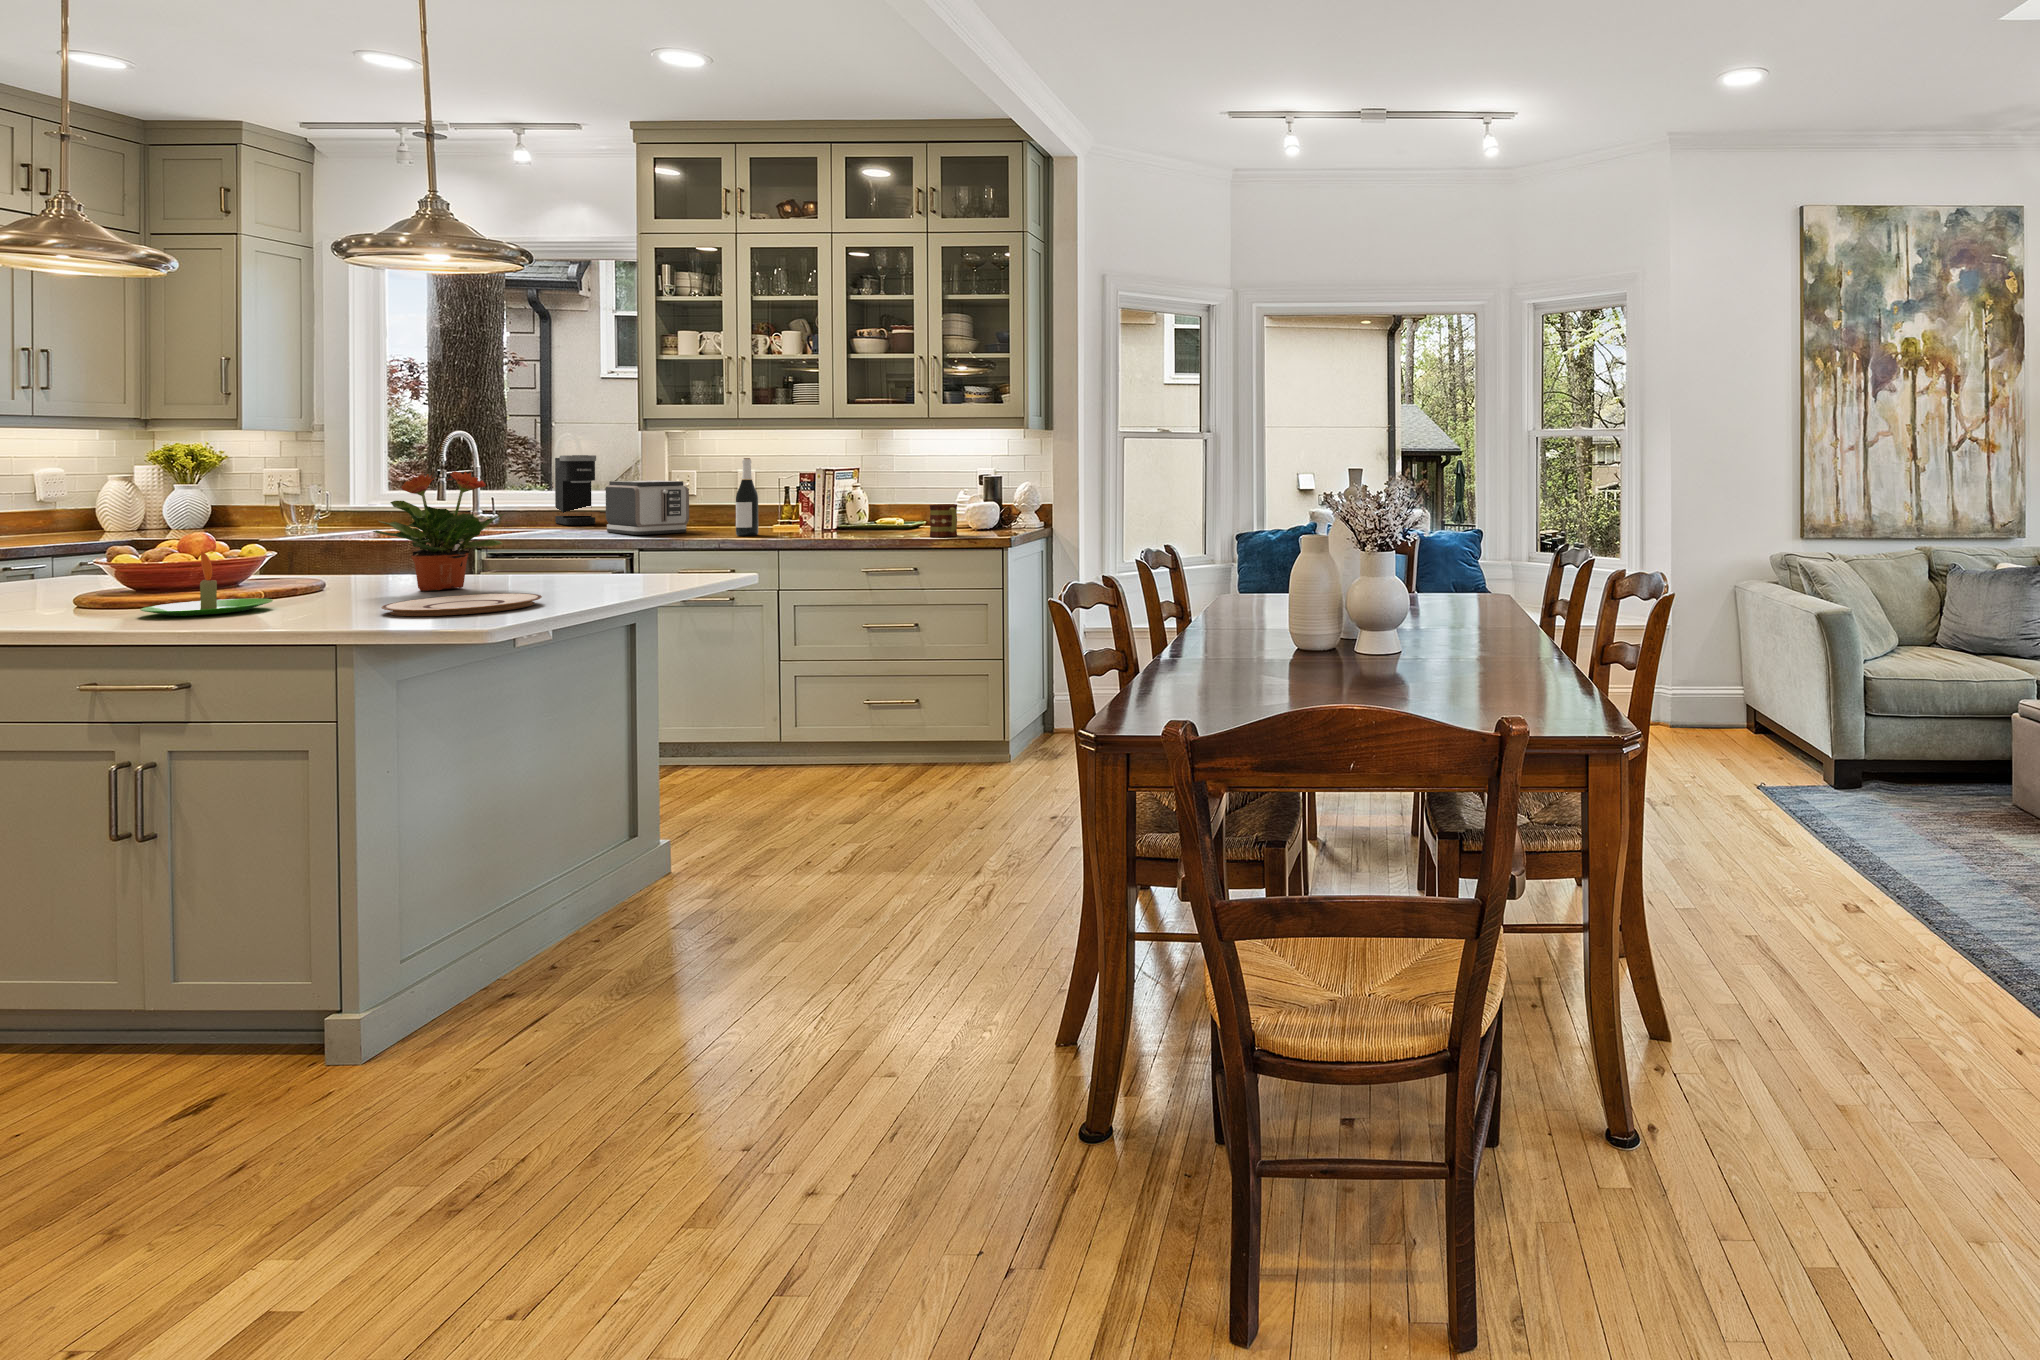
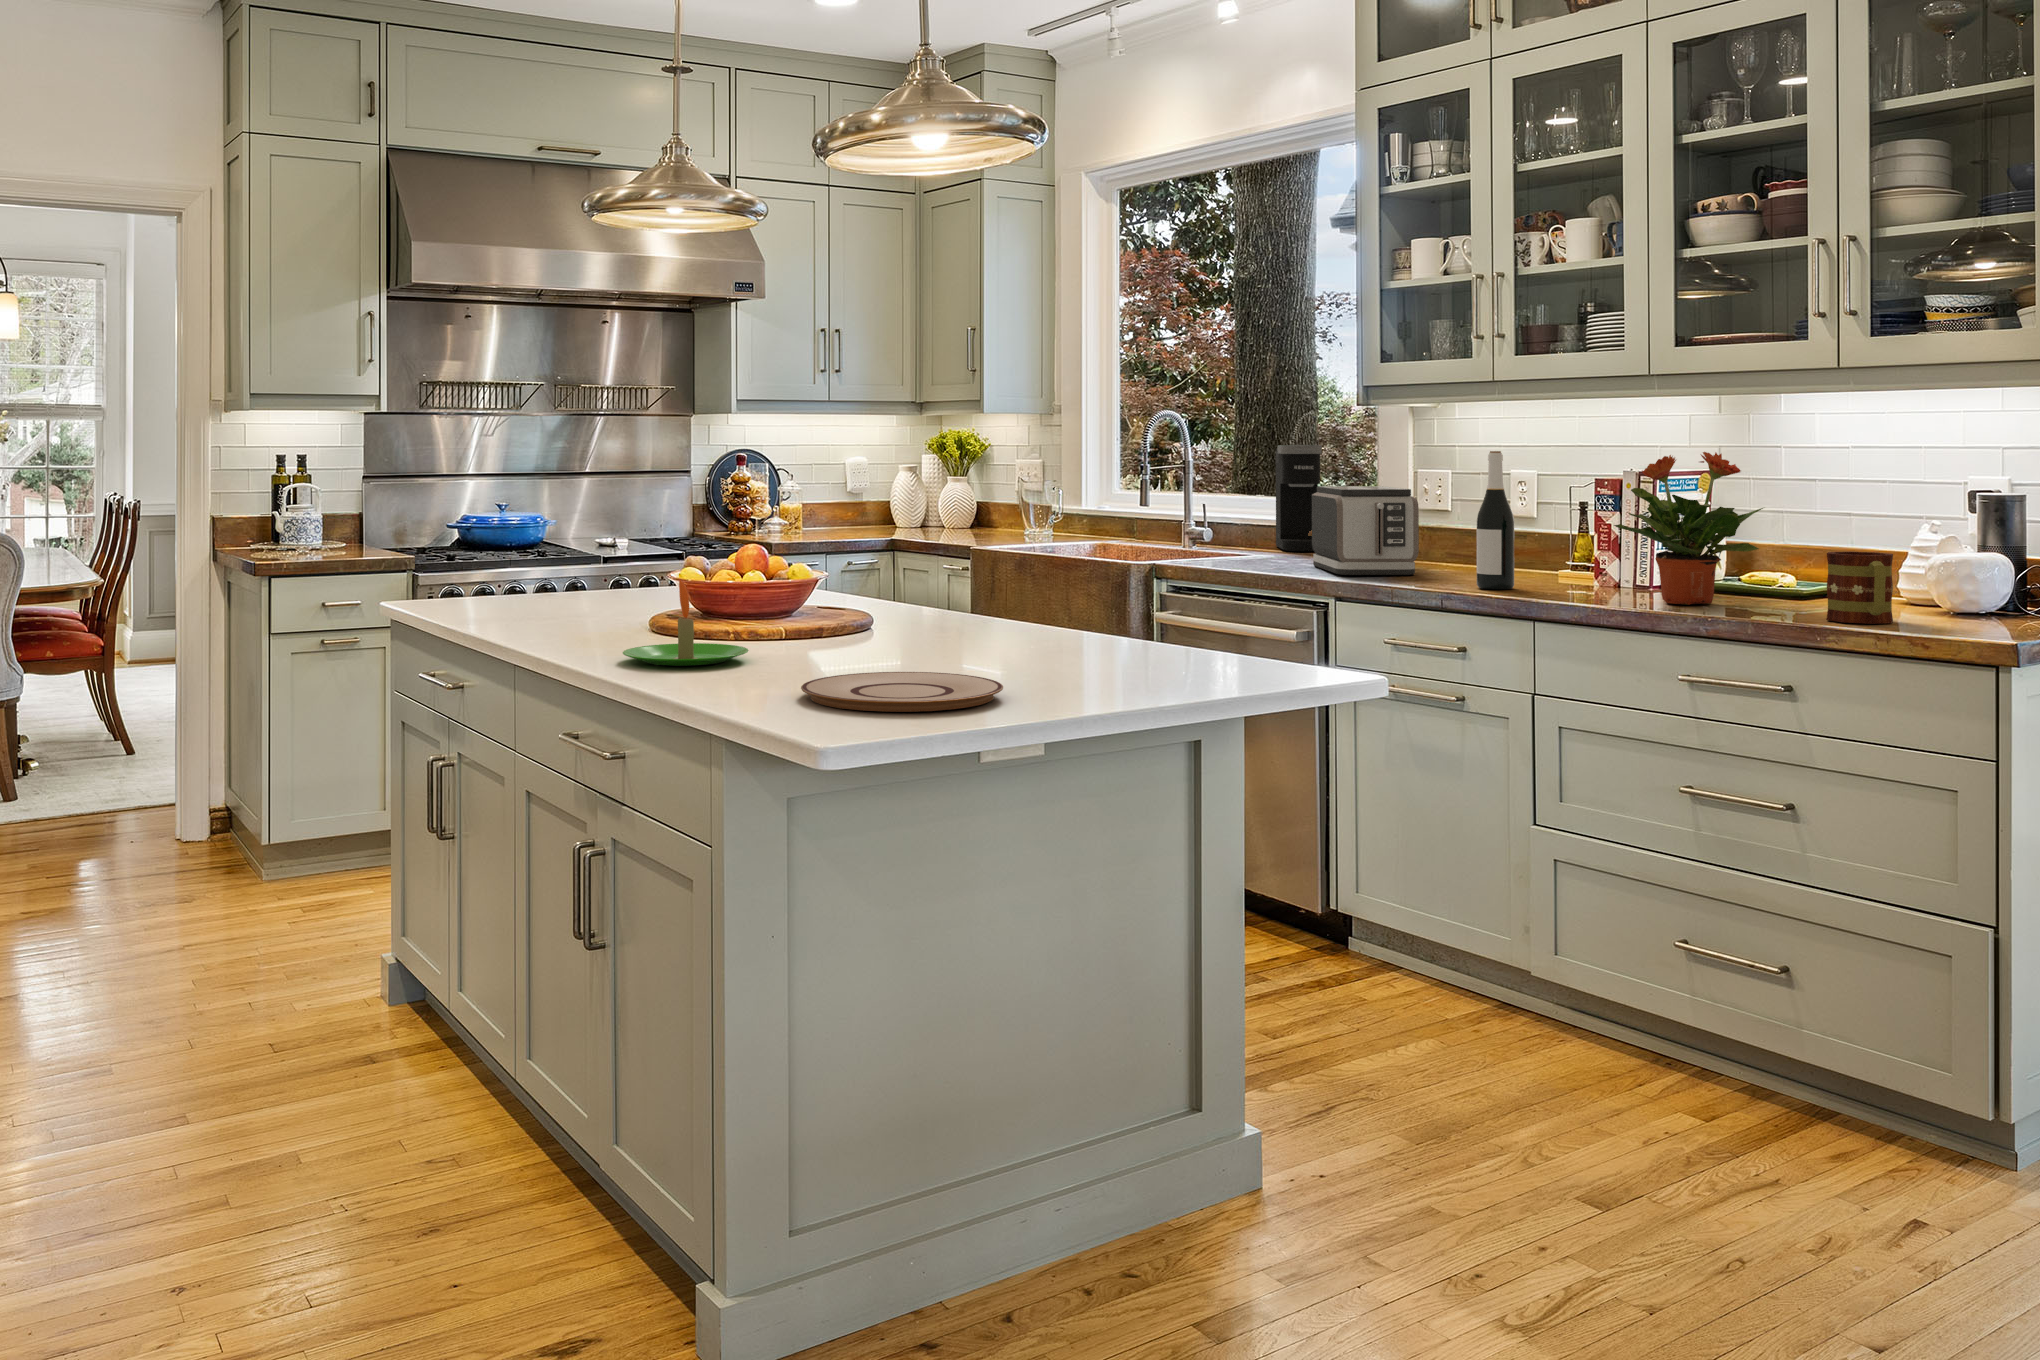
potted plant: present [373,471,506,591] -> present [1614,452,1763,605]

